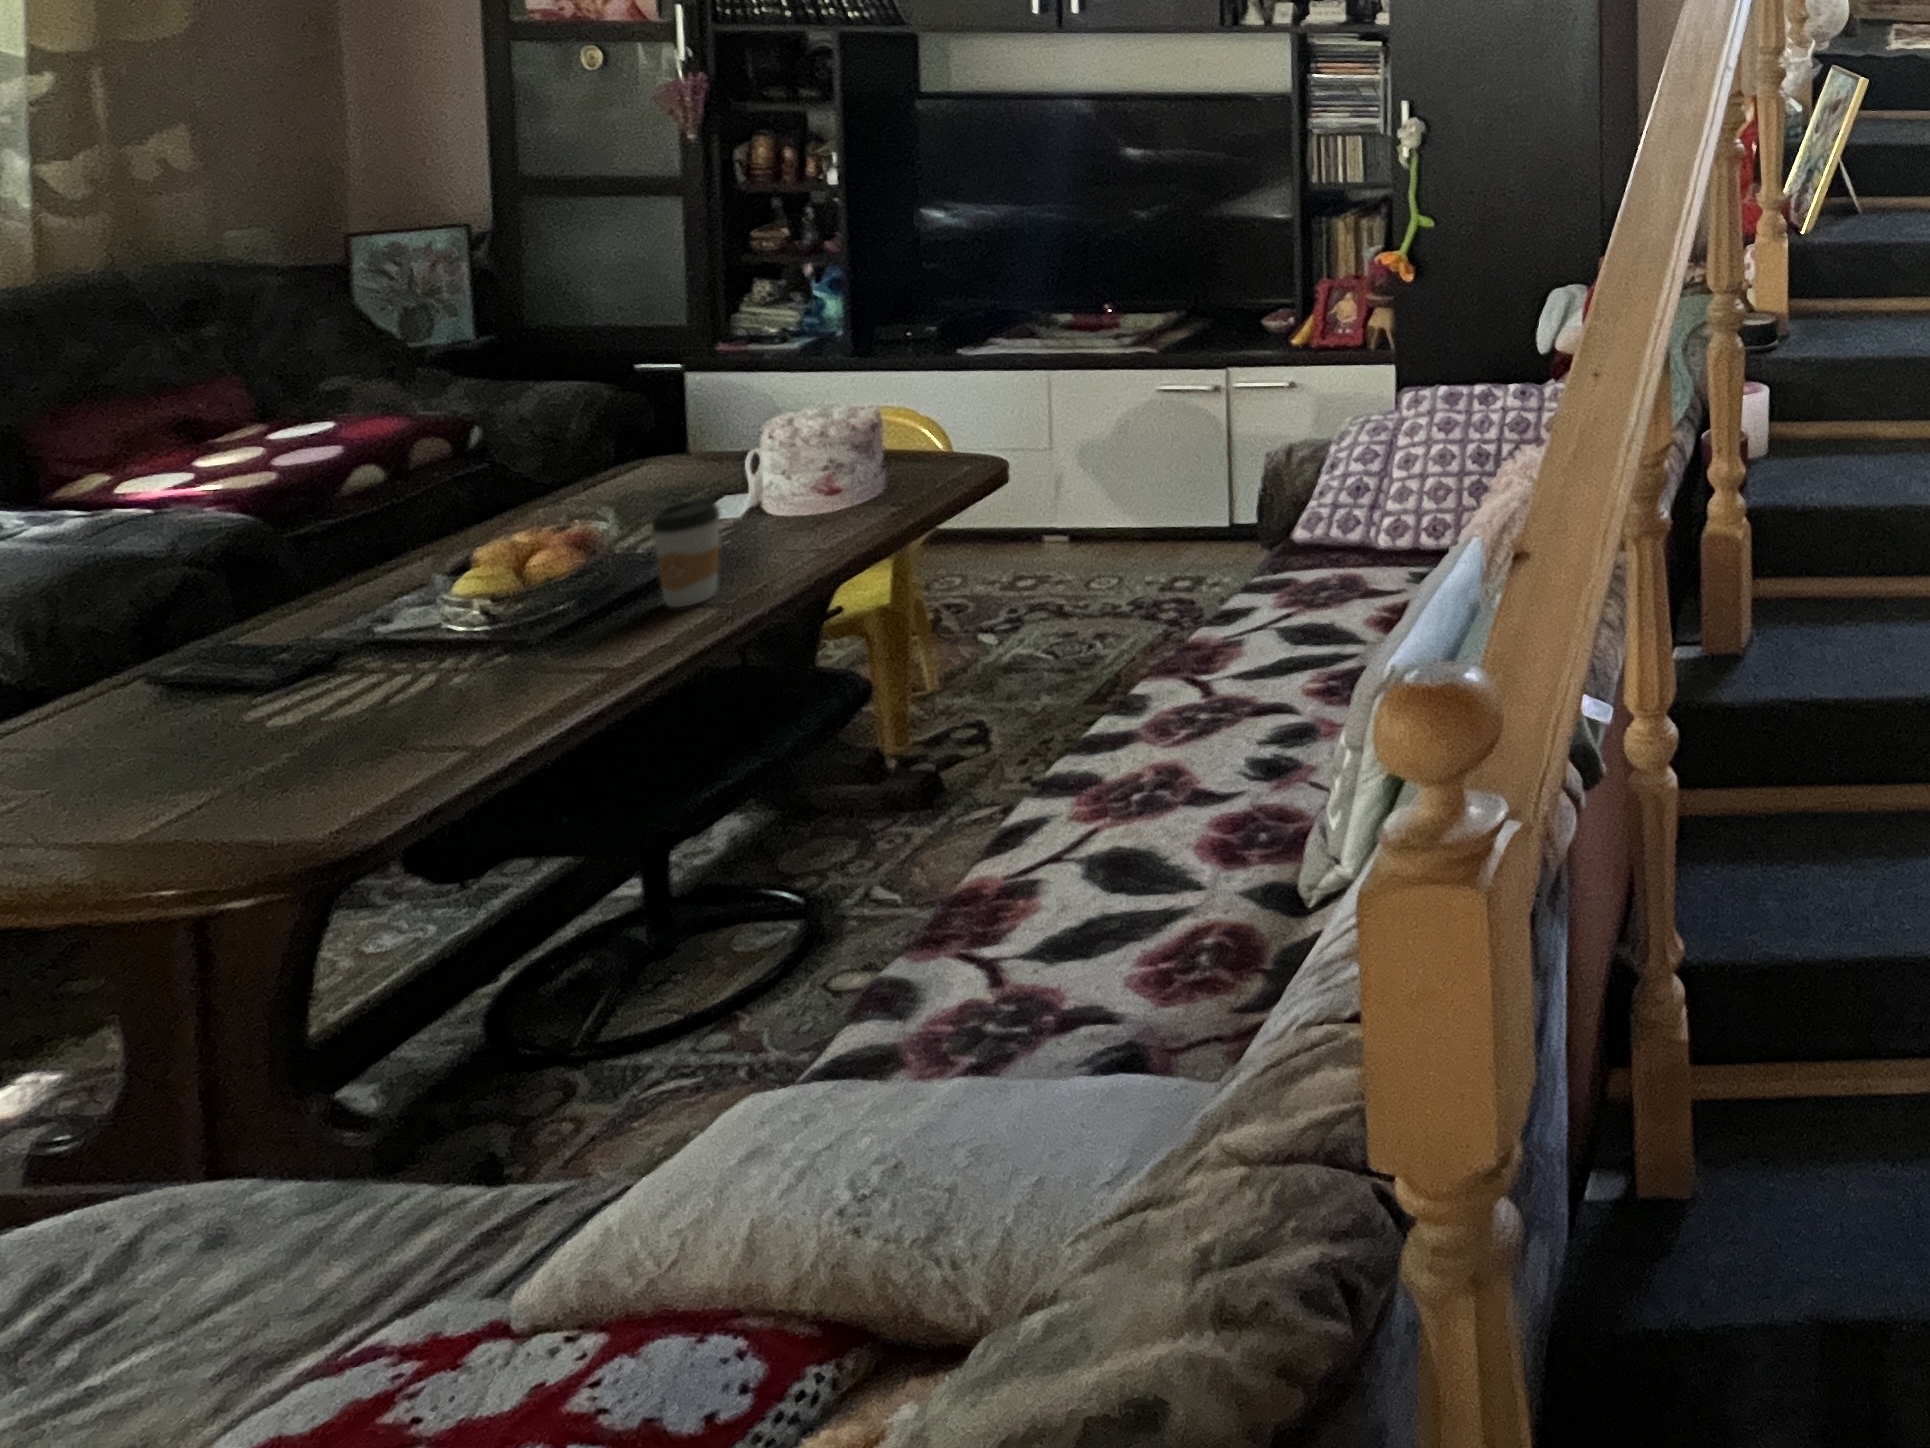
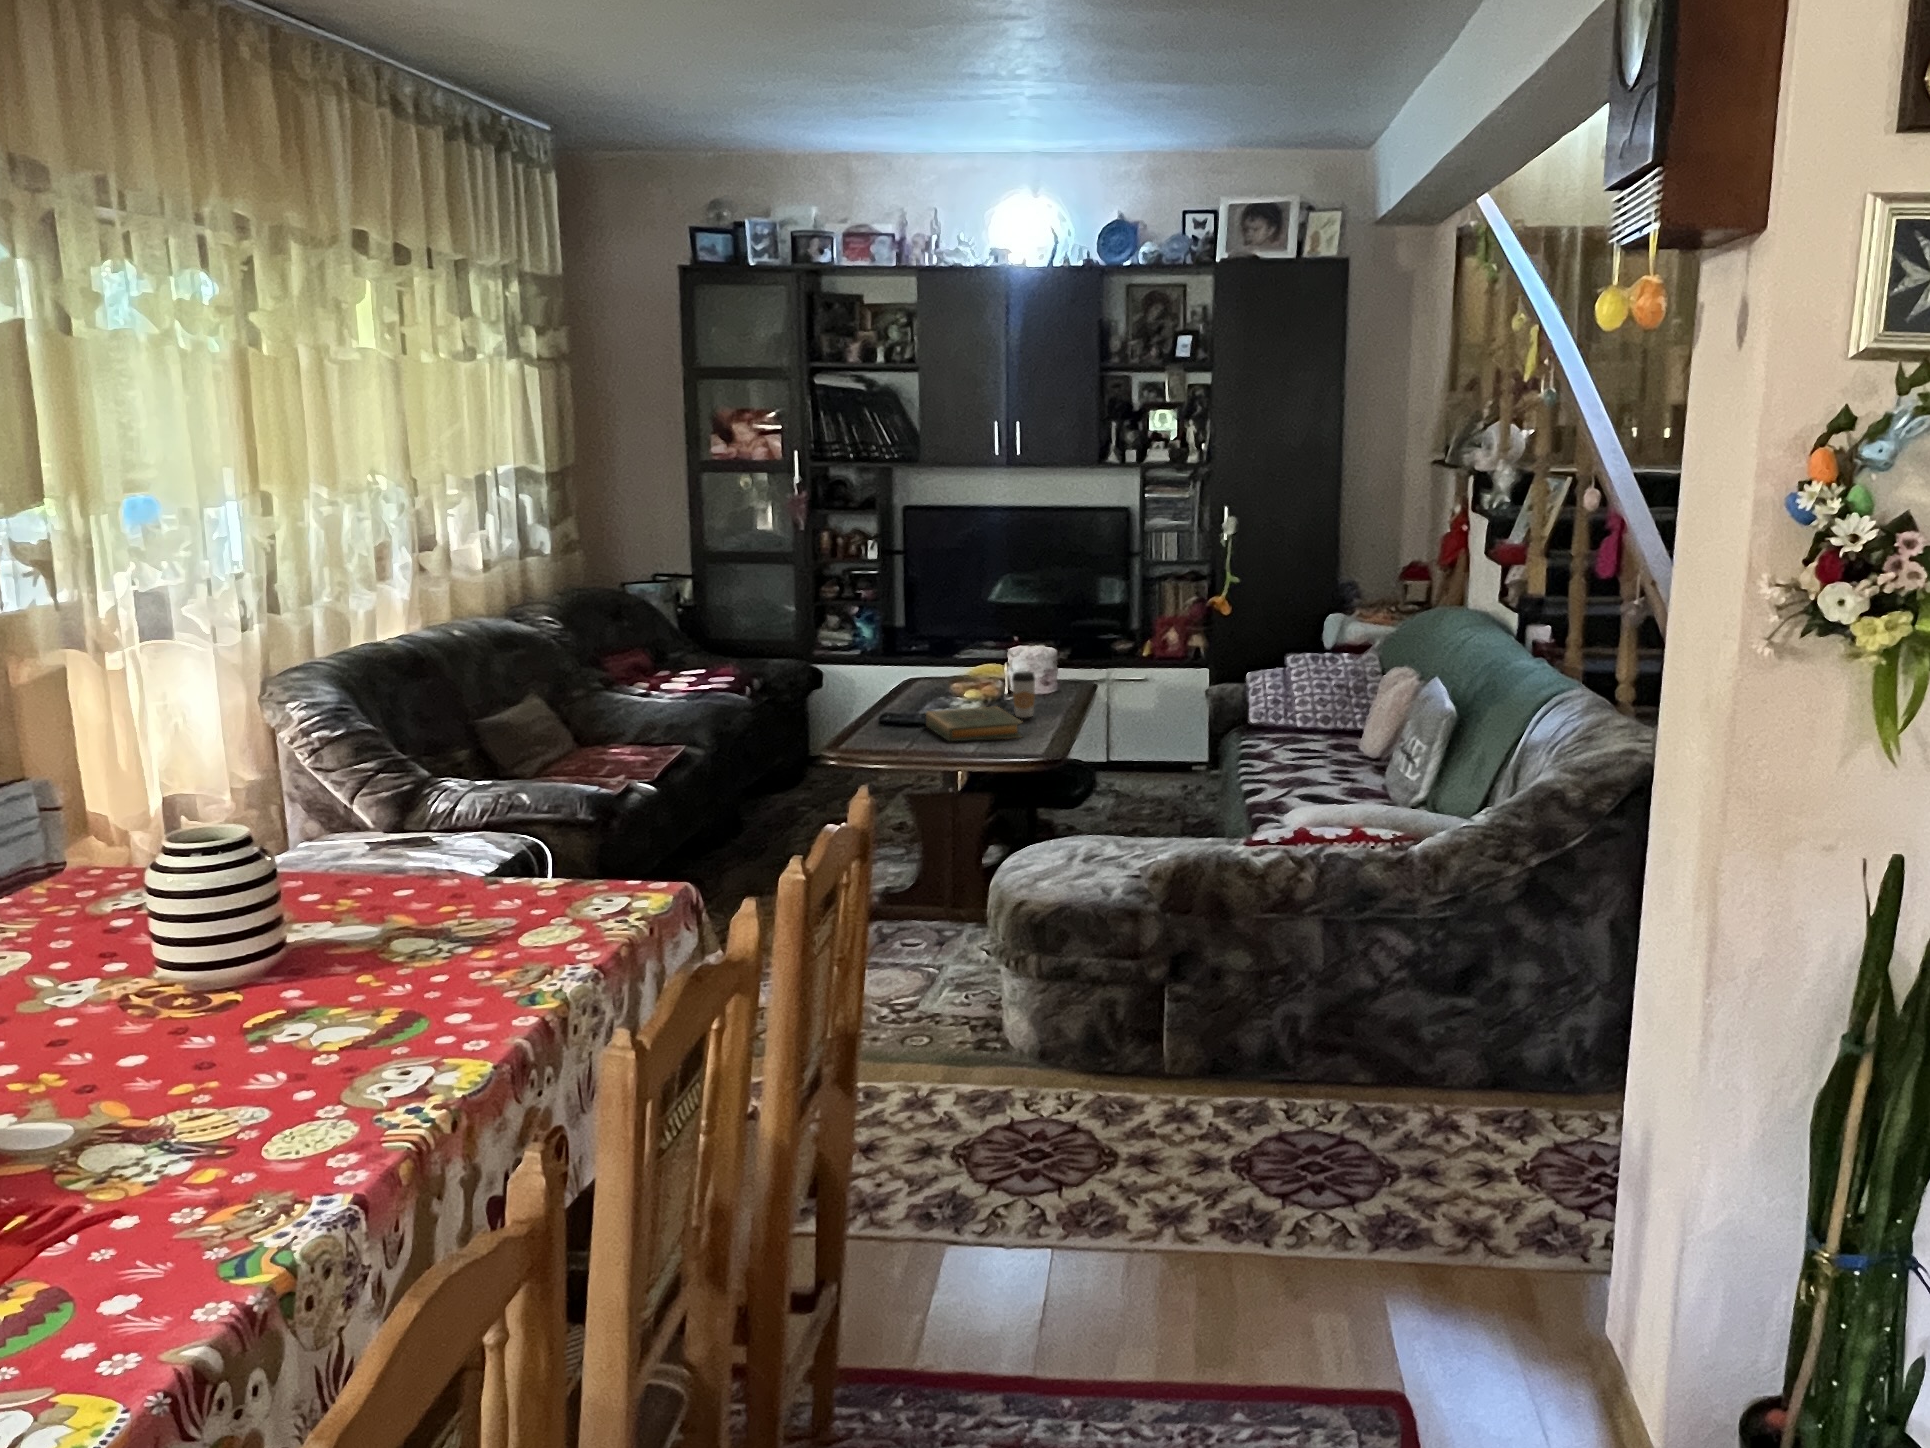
hardback book: none [197,608,552,783] -> present [926,707,1022,741]

